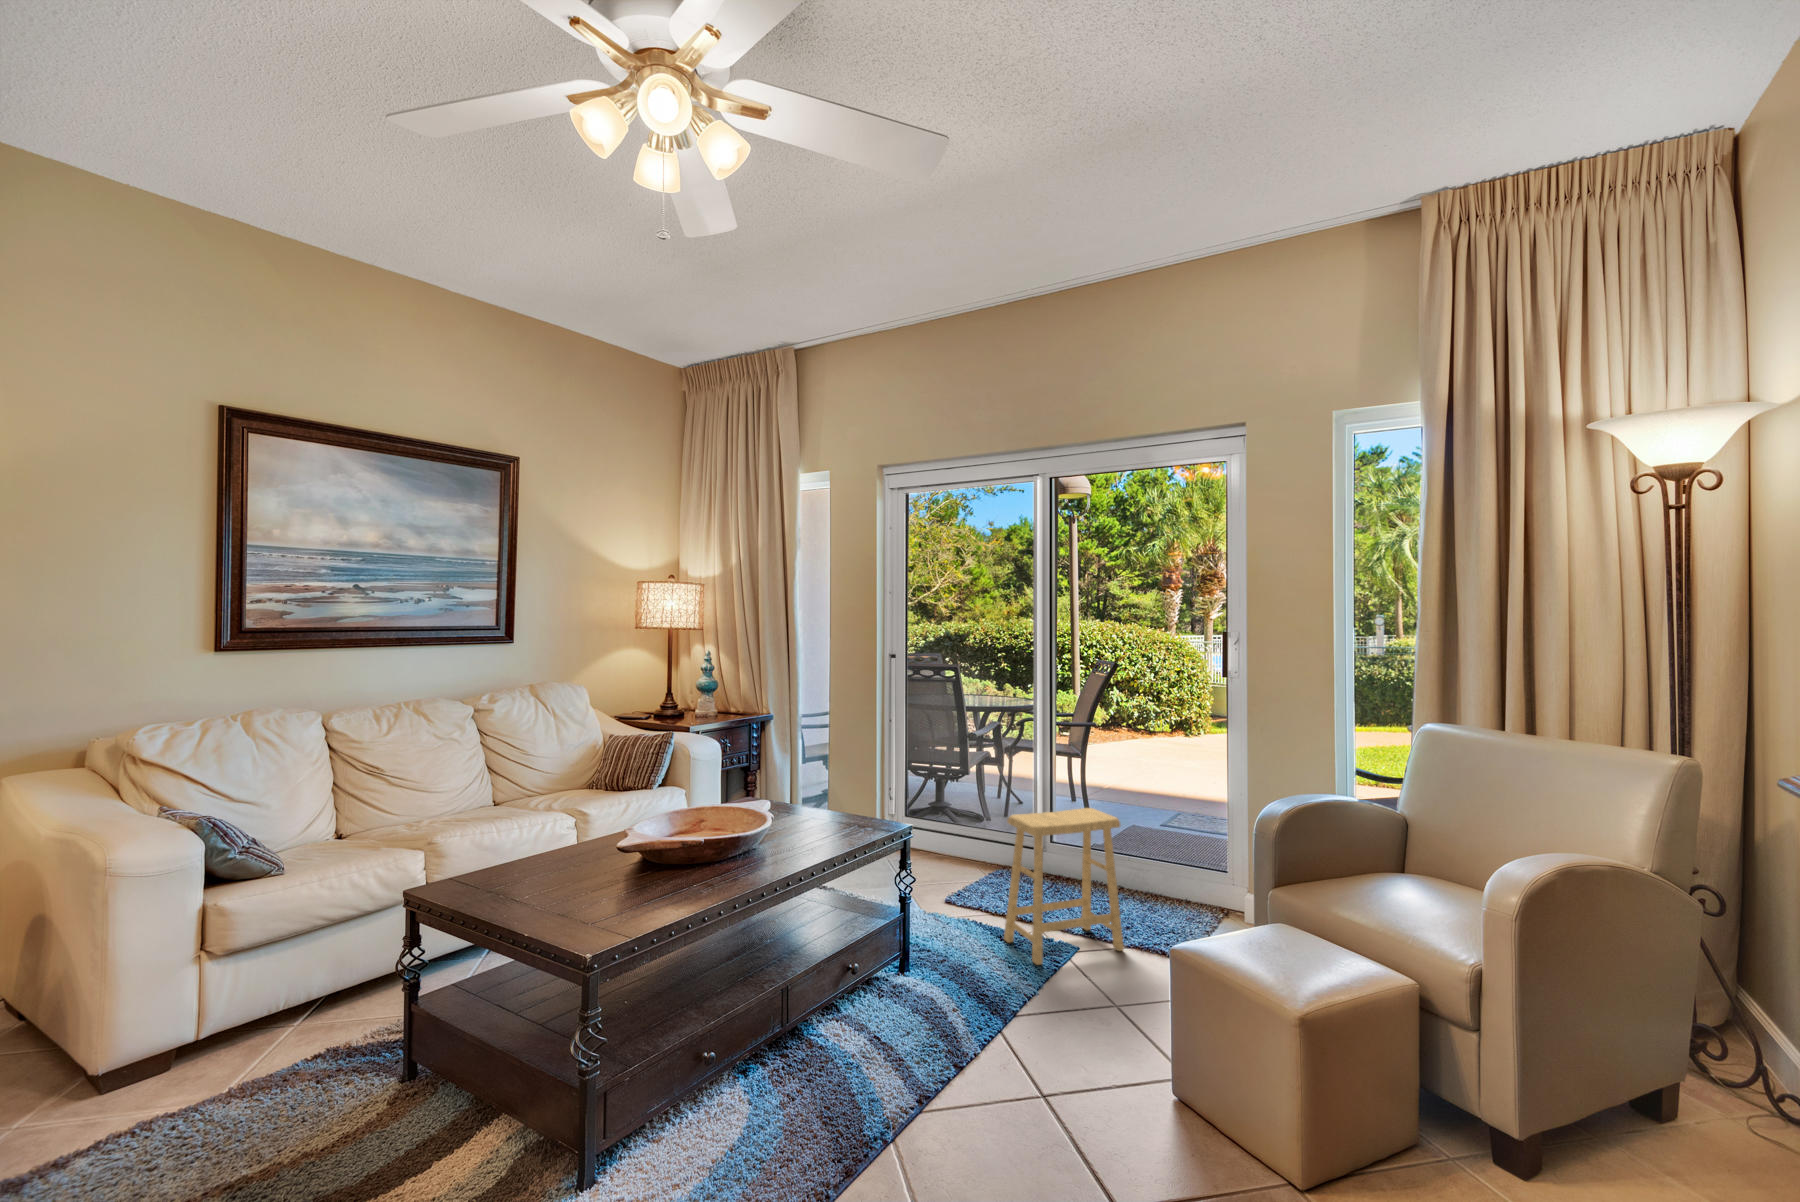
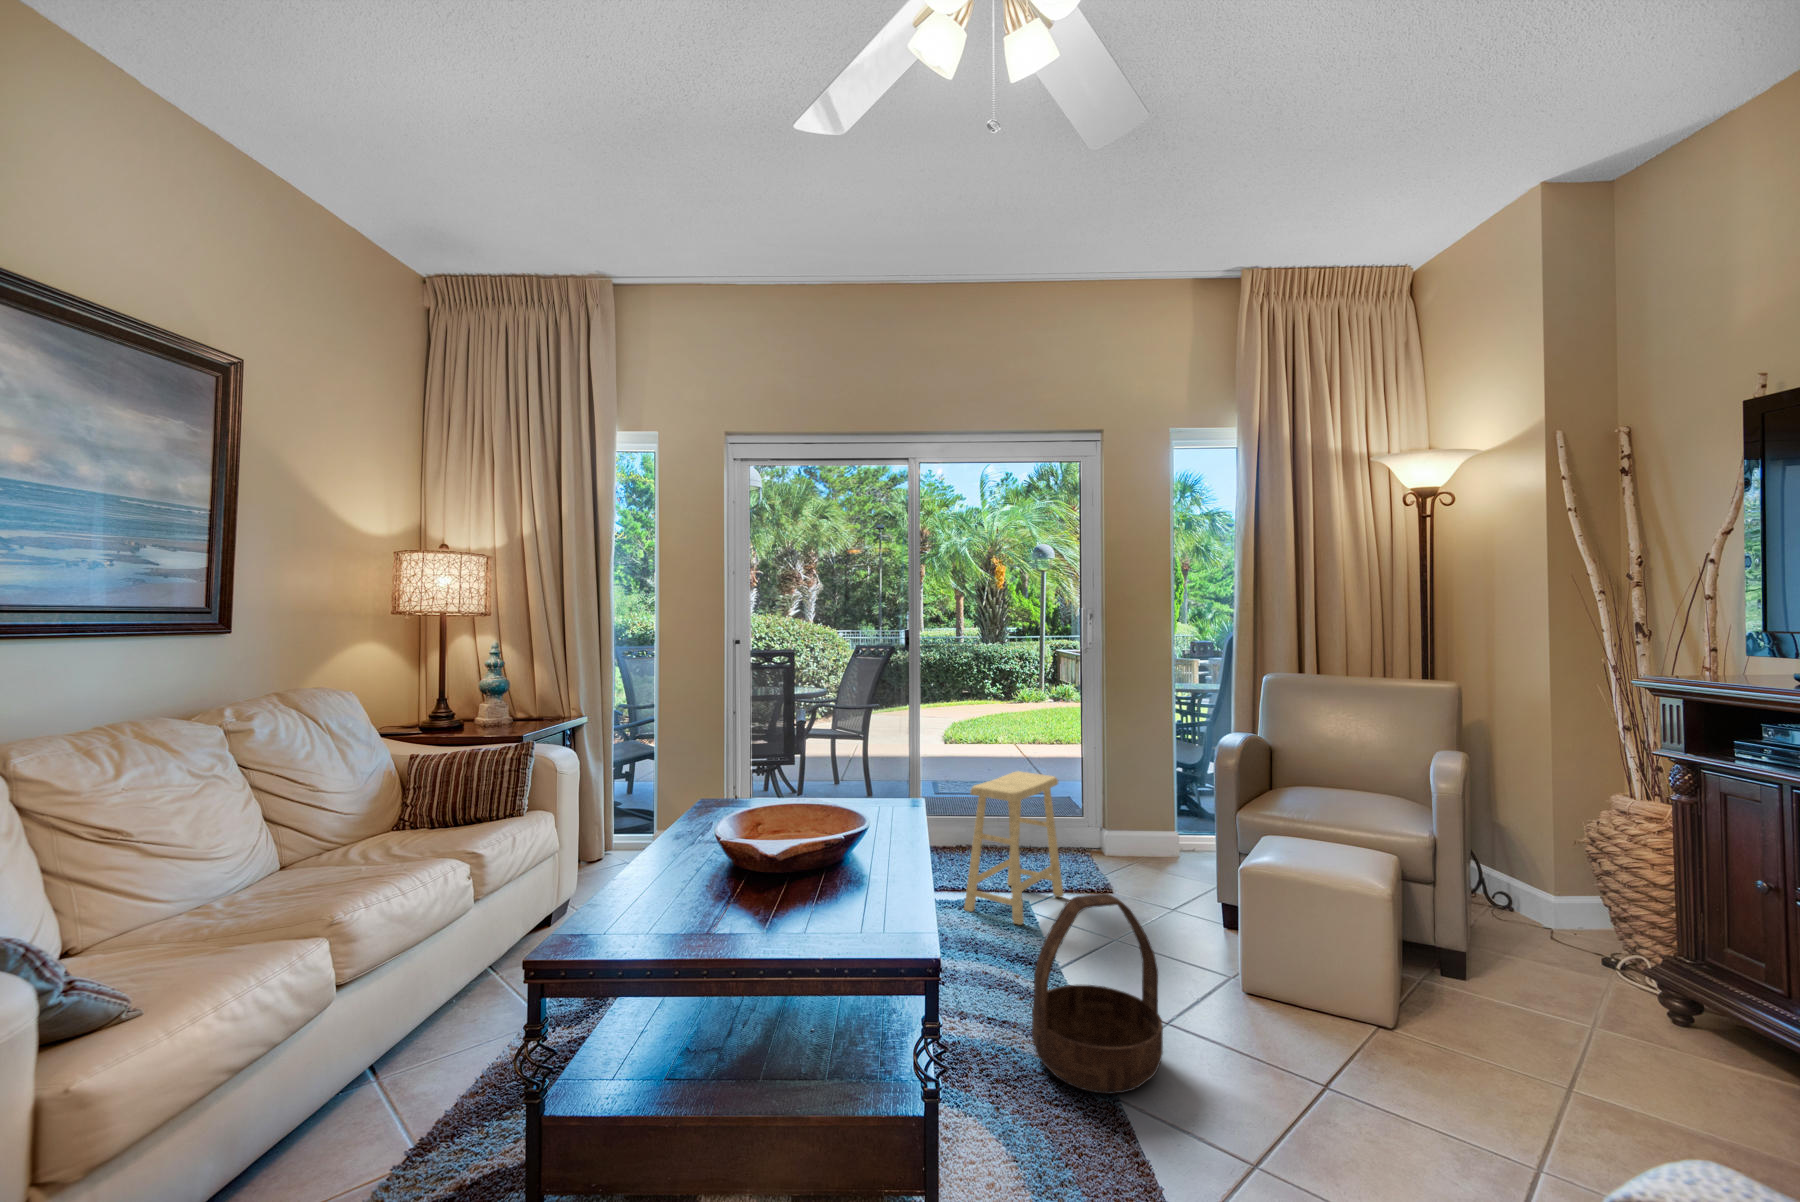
basket: none [860,924,985,1122] -> present [1032,894,1163,1094]

